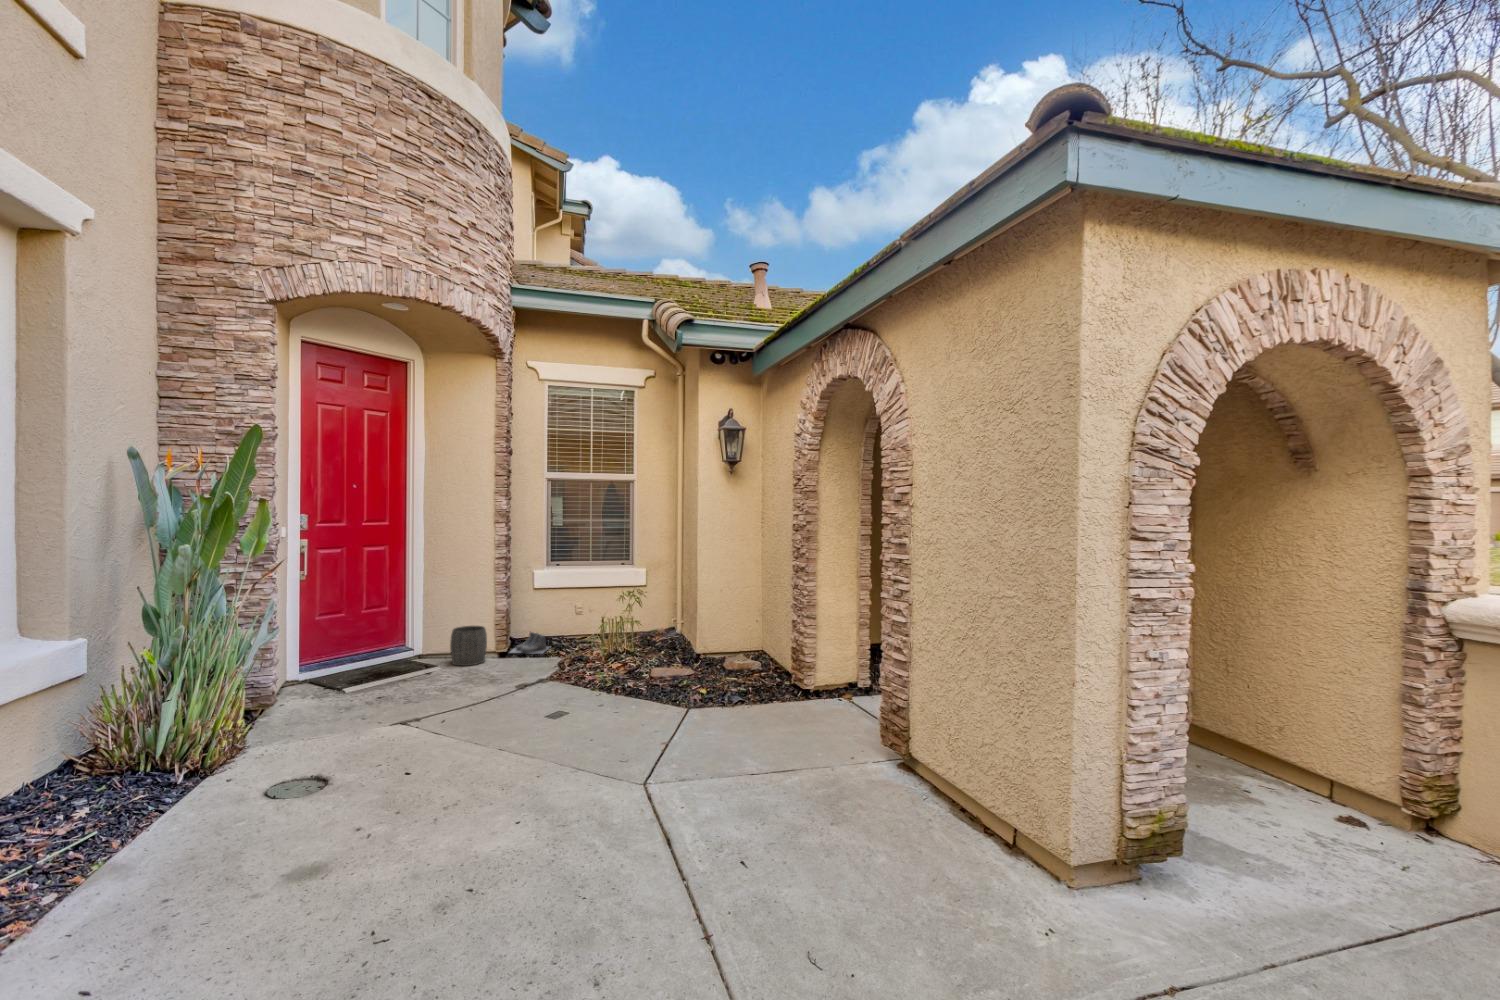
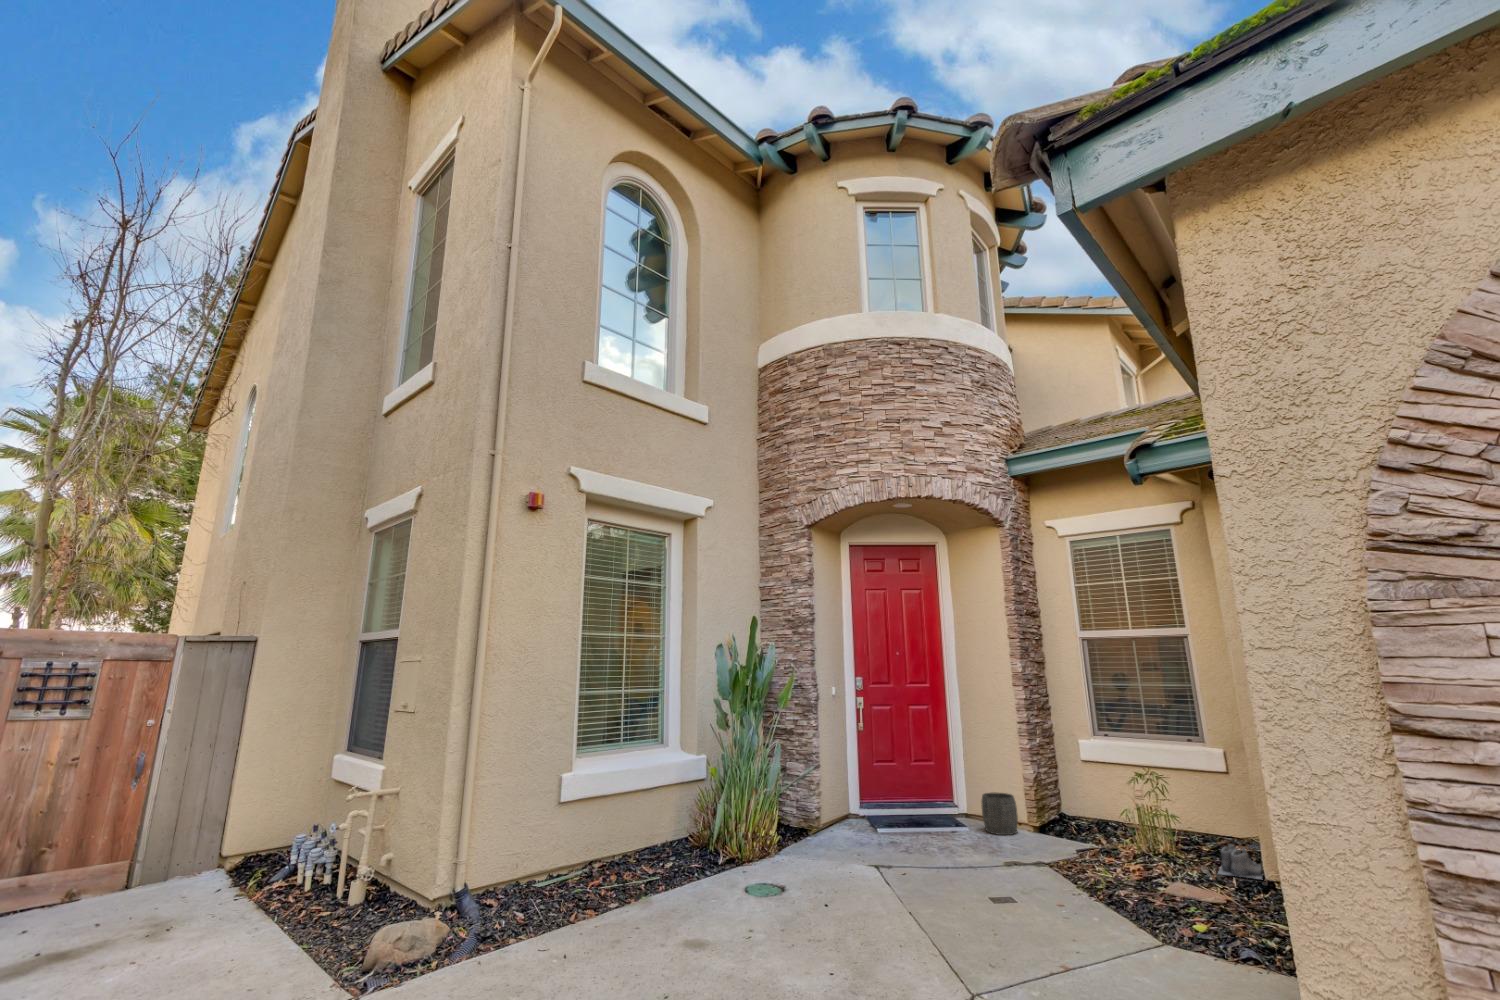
boots: present [510,632,549,653] -> present [1218,844,1263,880]

